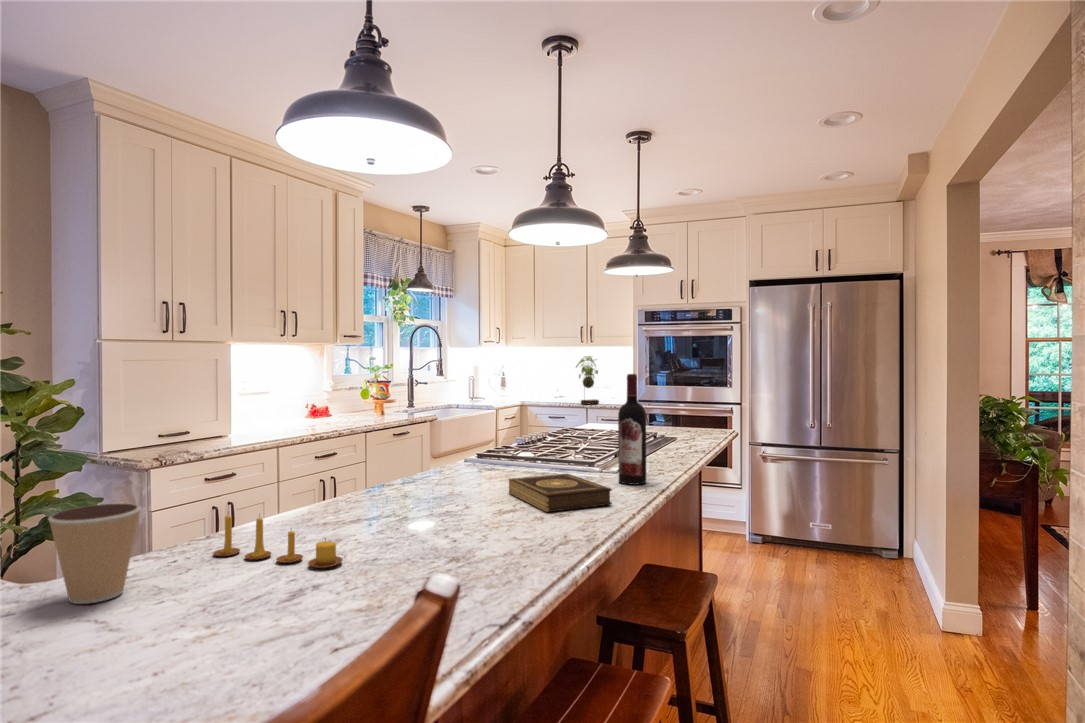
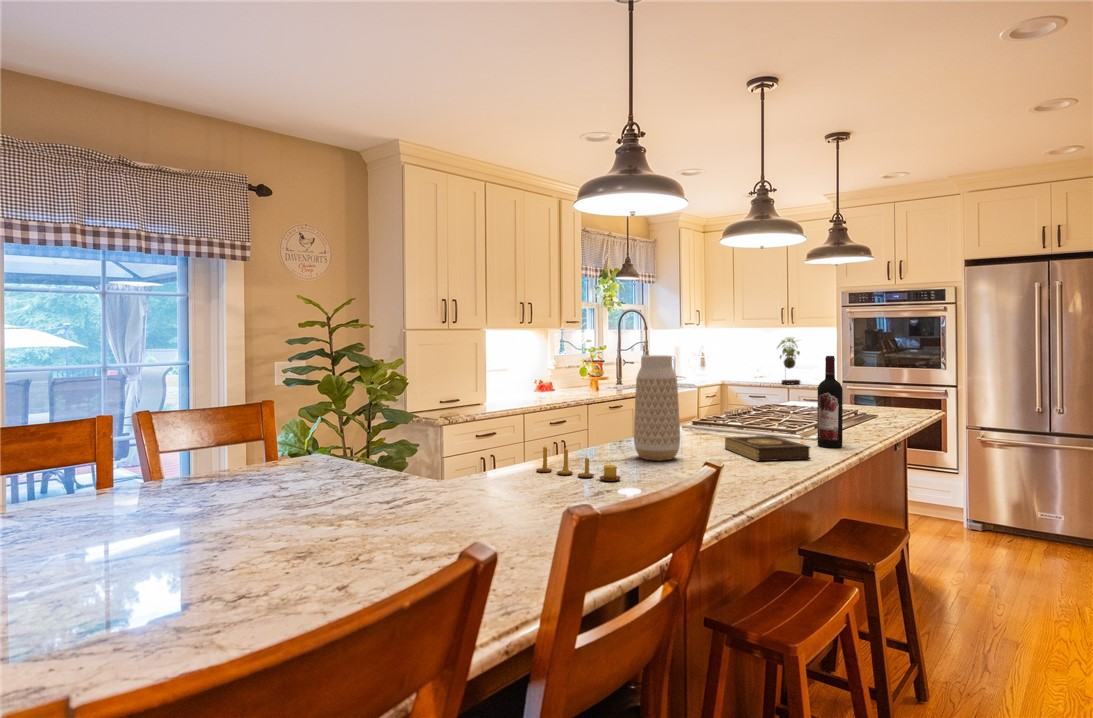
vase: none [382,374,446,520] -> present [634,355,680,461]
coffee cup: present [48,503,141,604] -> none [464,433,509,488]

